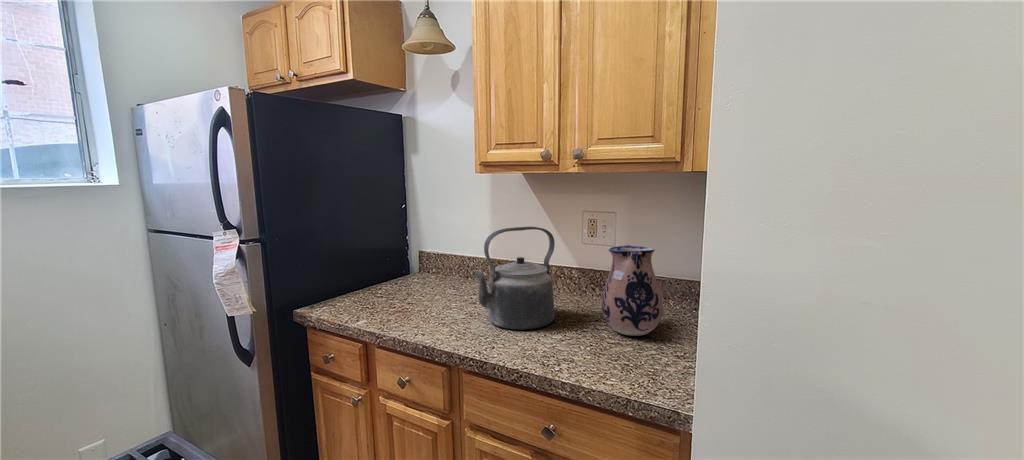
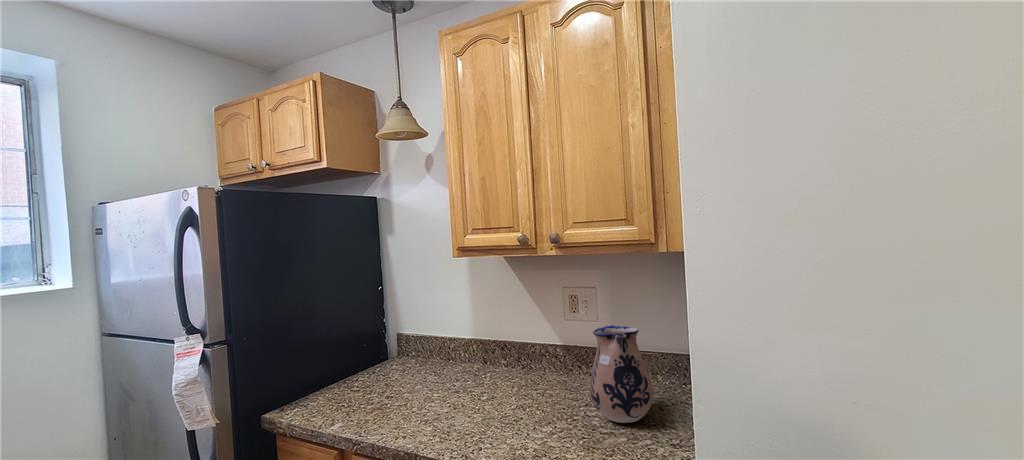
kettle: present [472,227,555,330] -> none [454,311,543,424]

